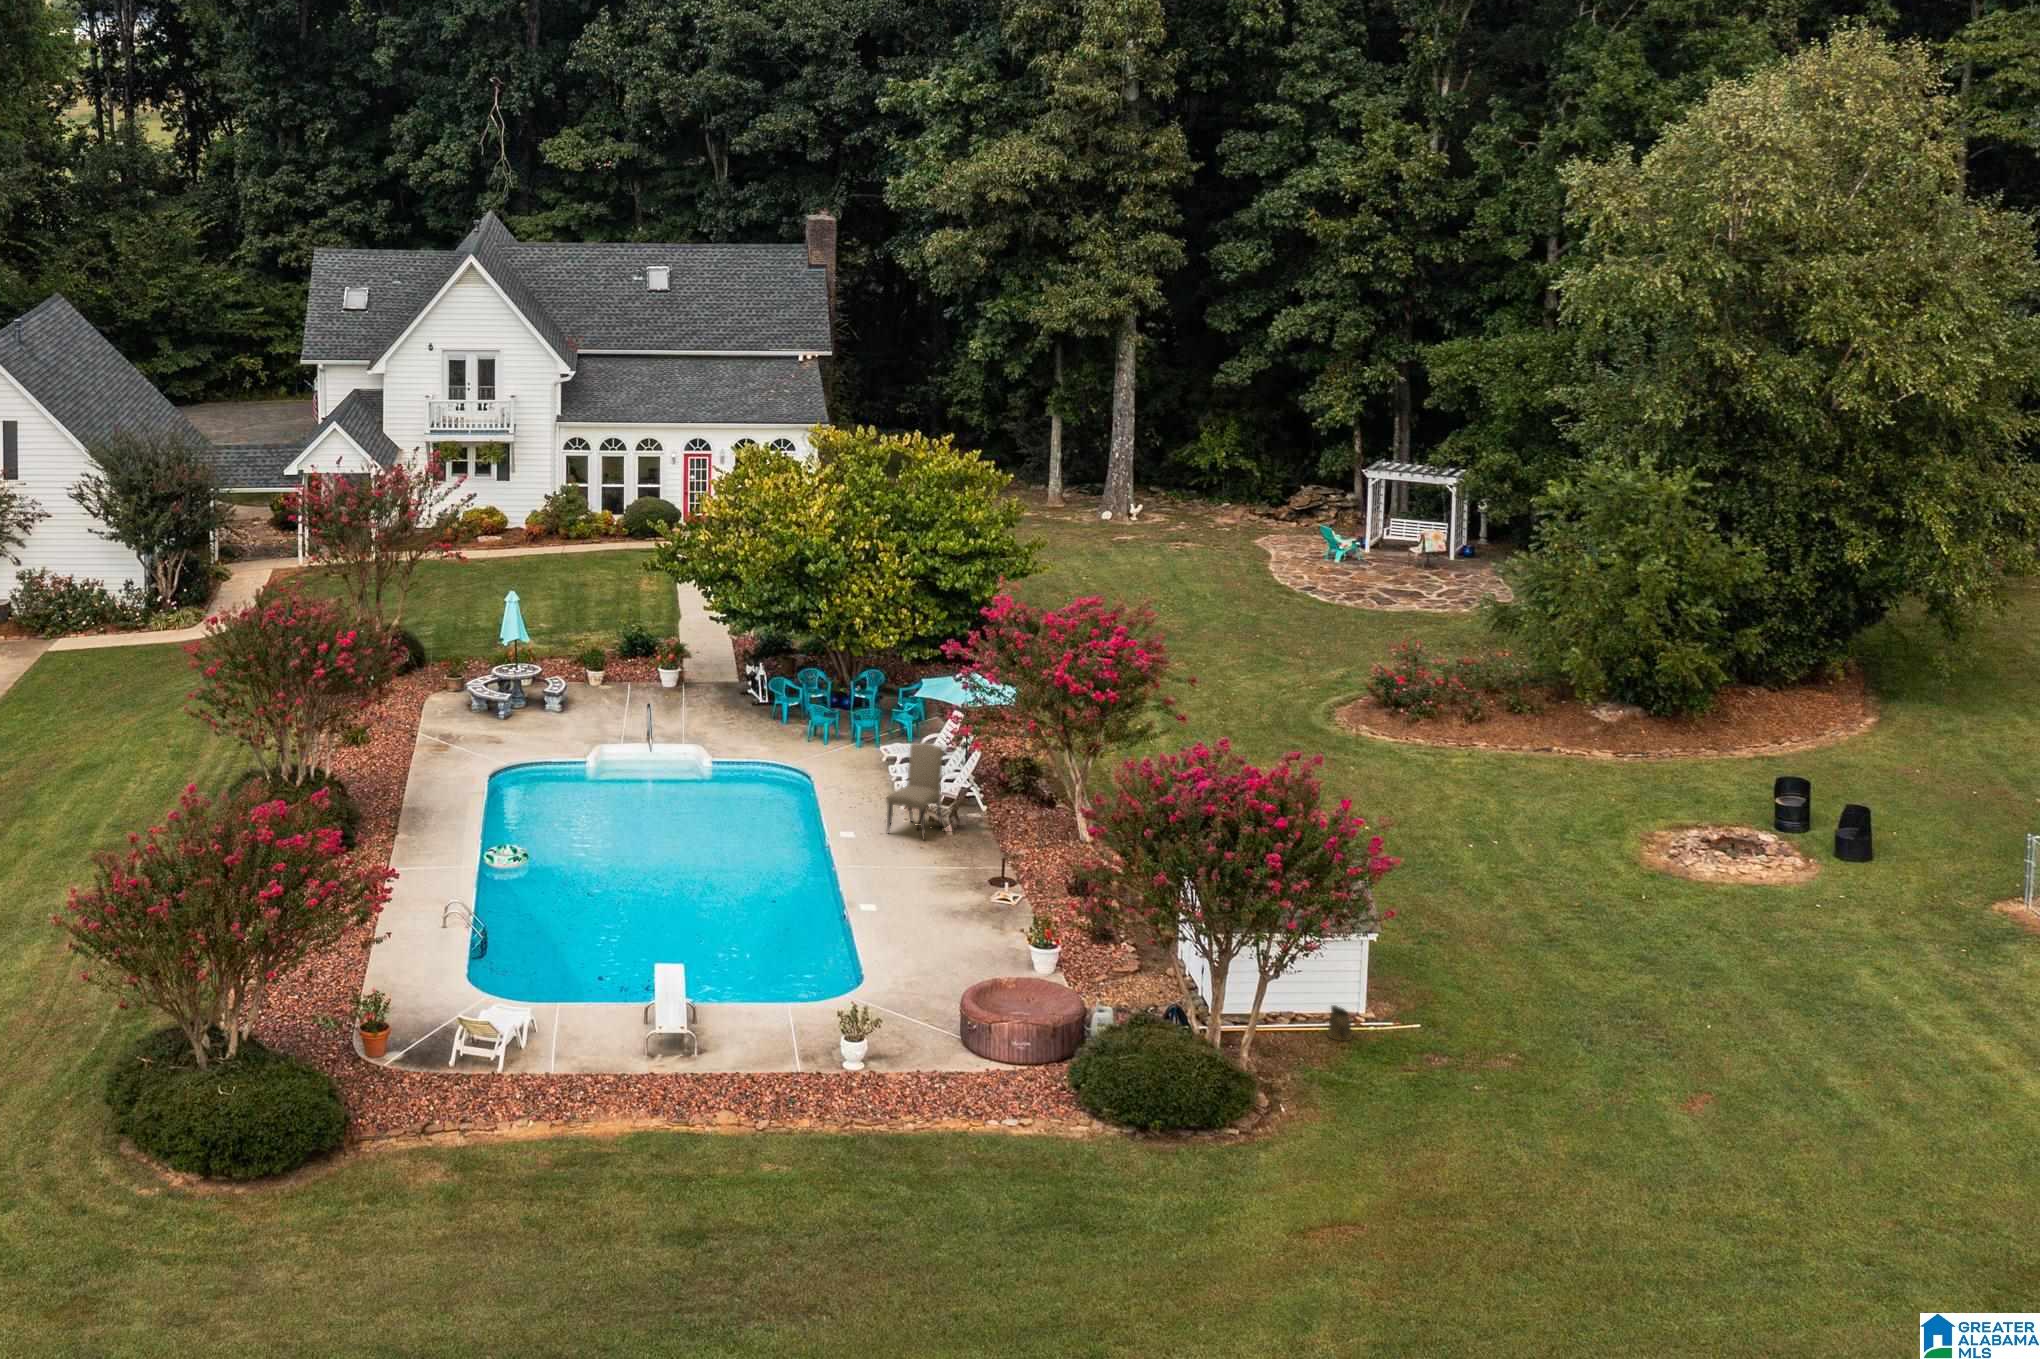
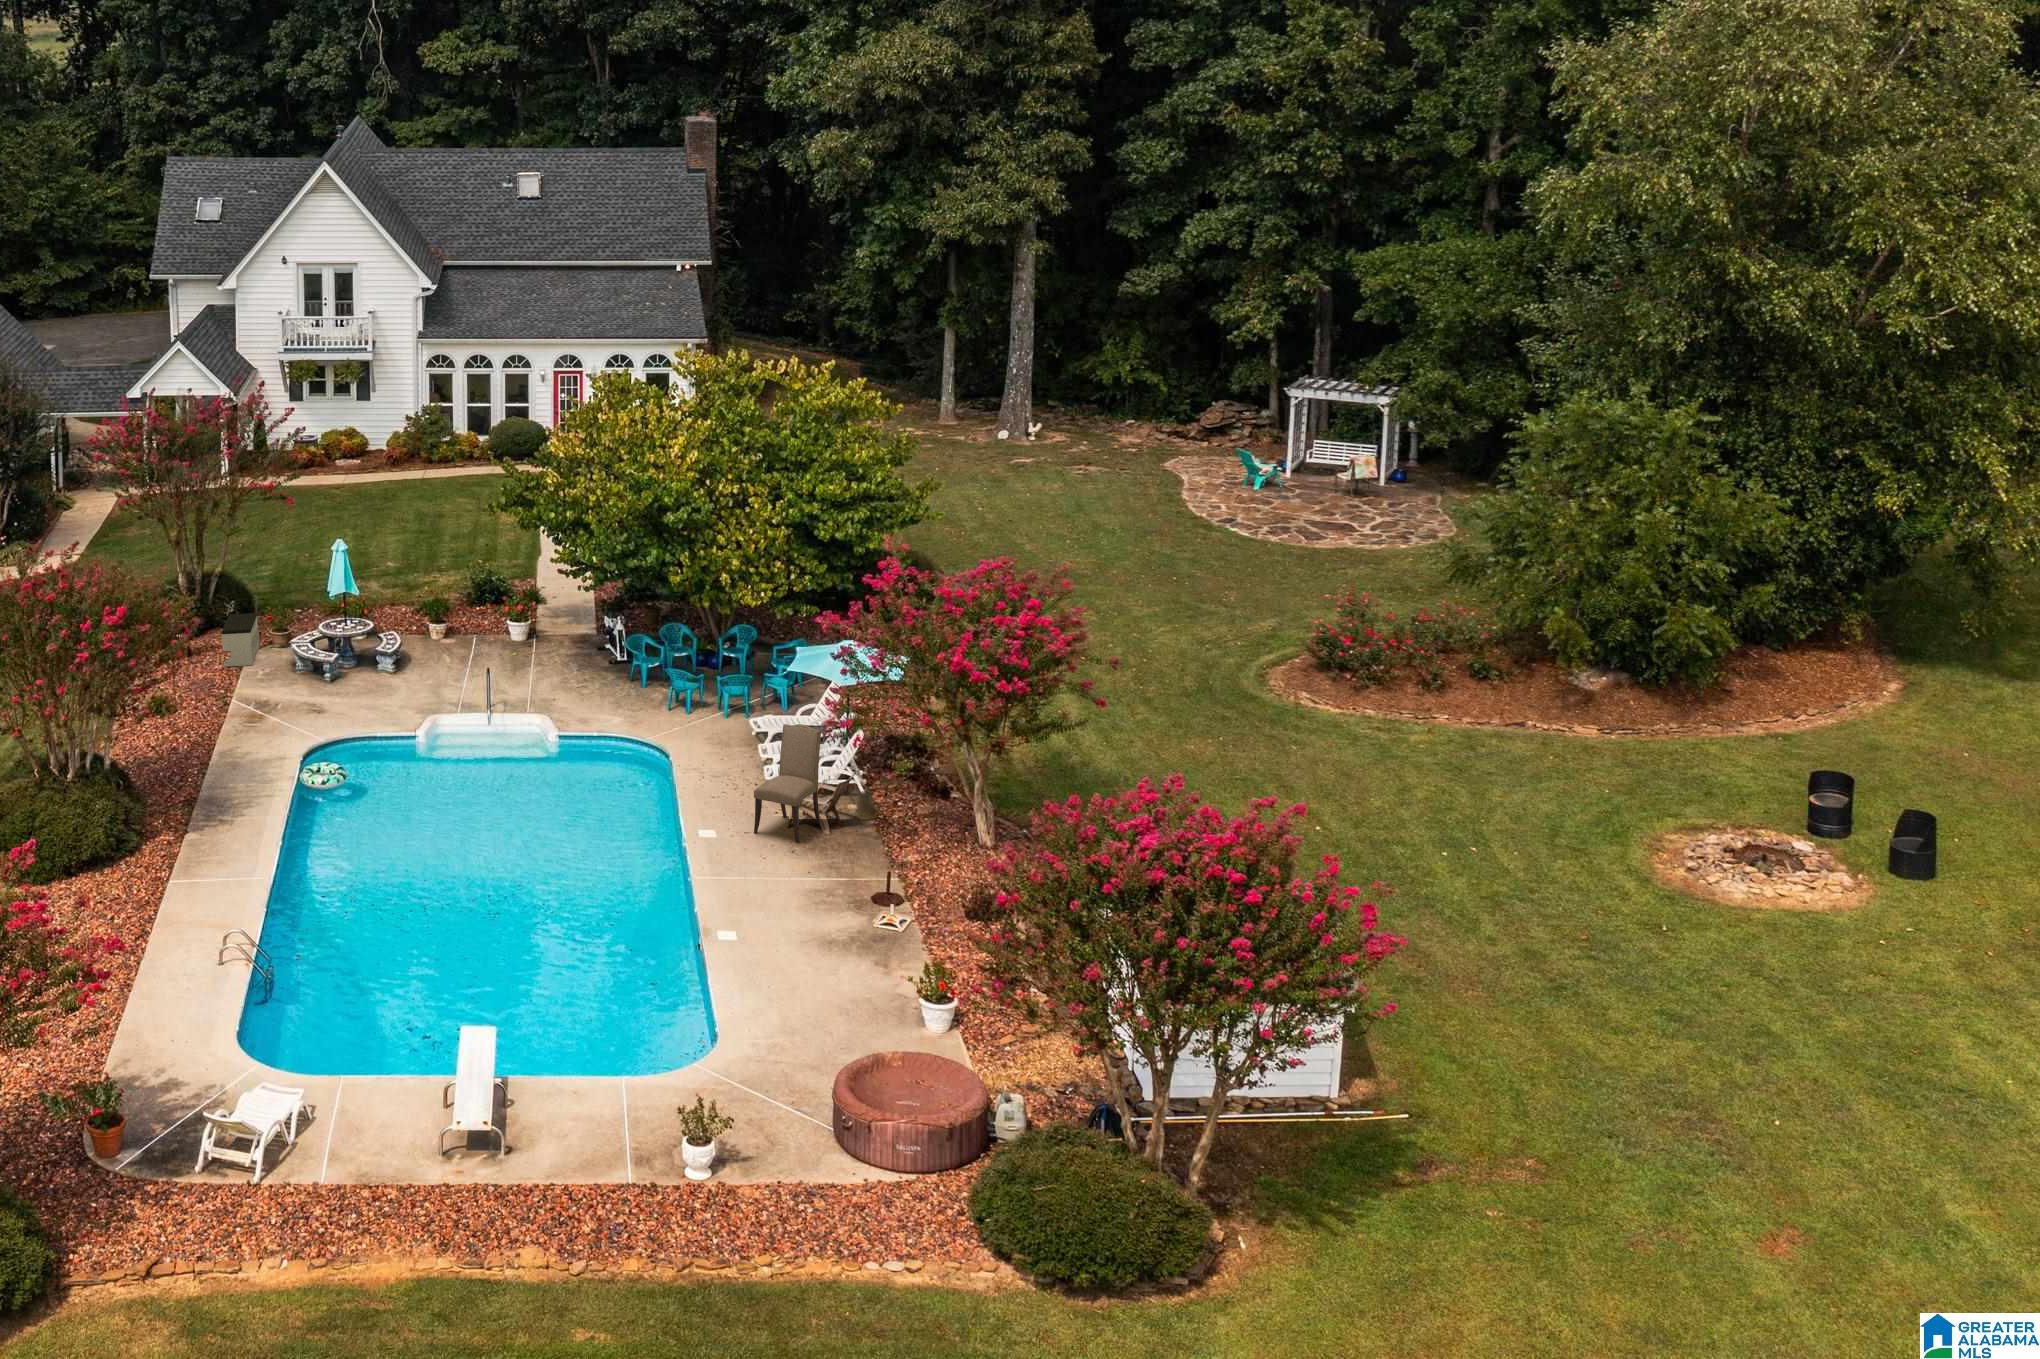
bench: none [407,658,437,703] -> present [221,613,259,667]
watering can: present [1327,1005,1353,1041] -> present [855,791,886,820]

